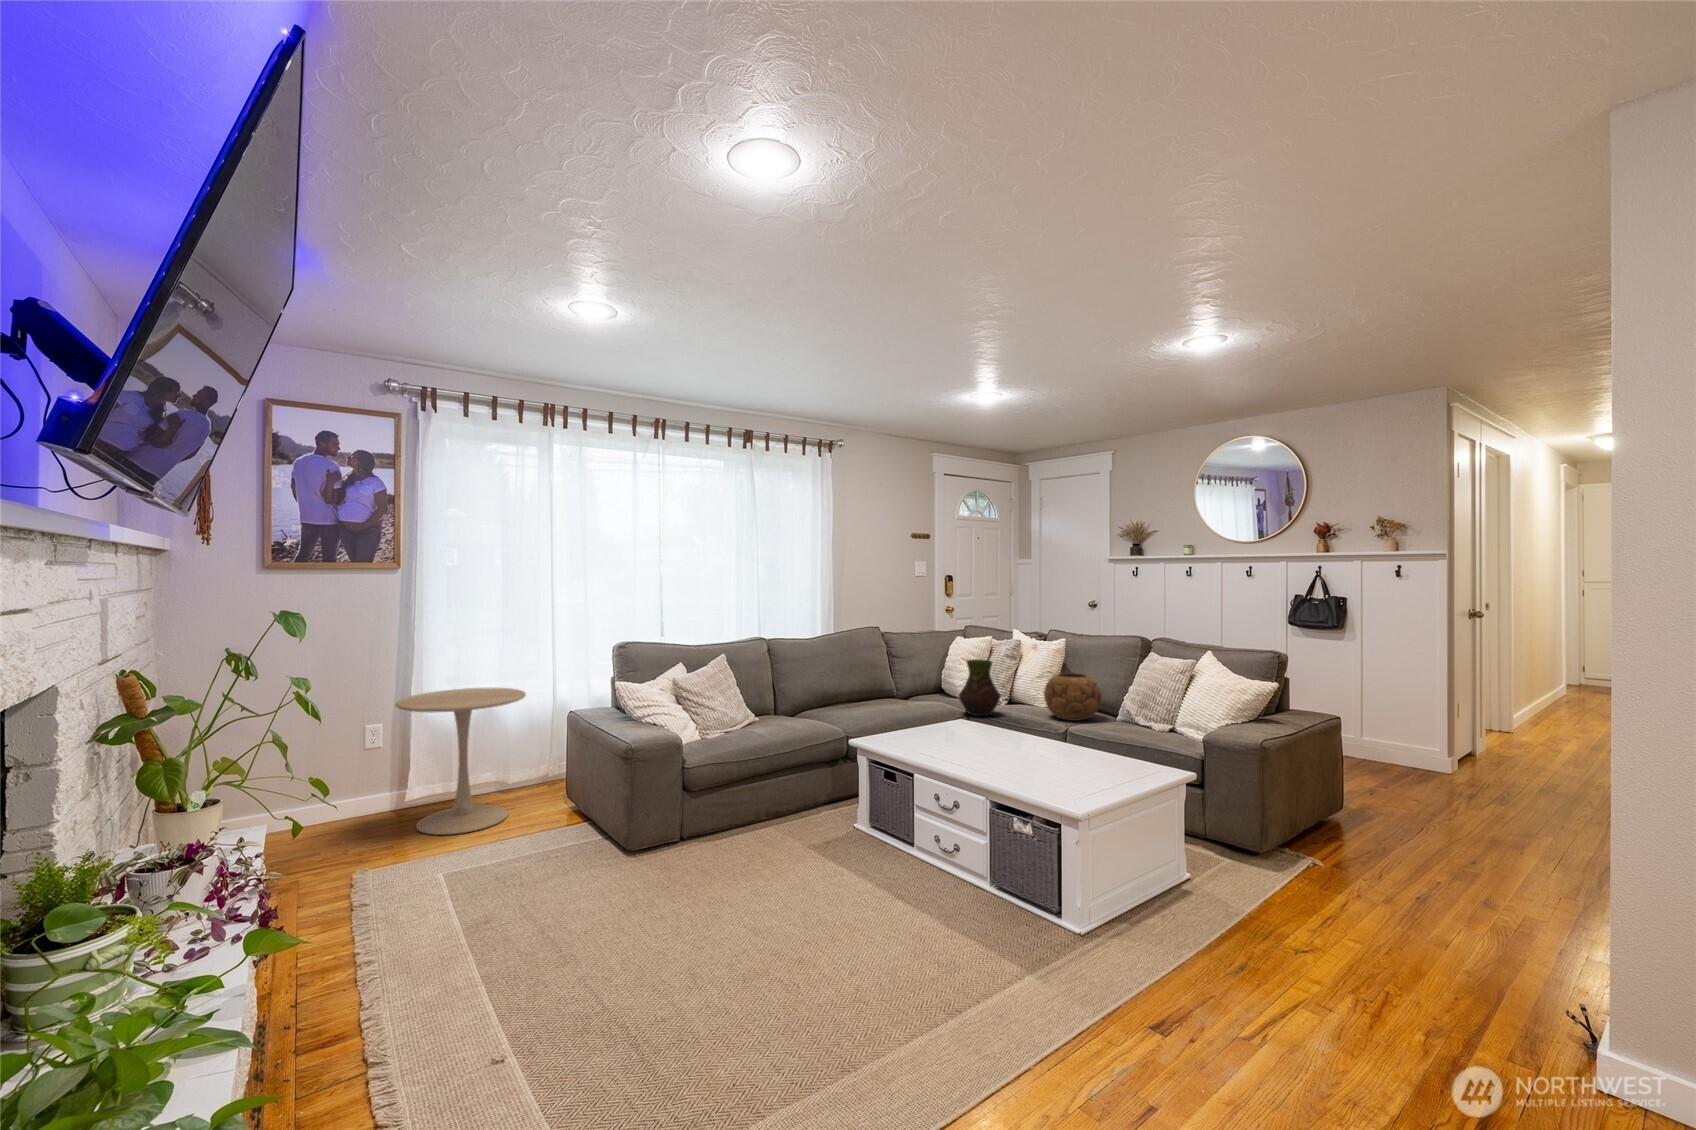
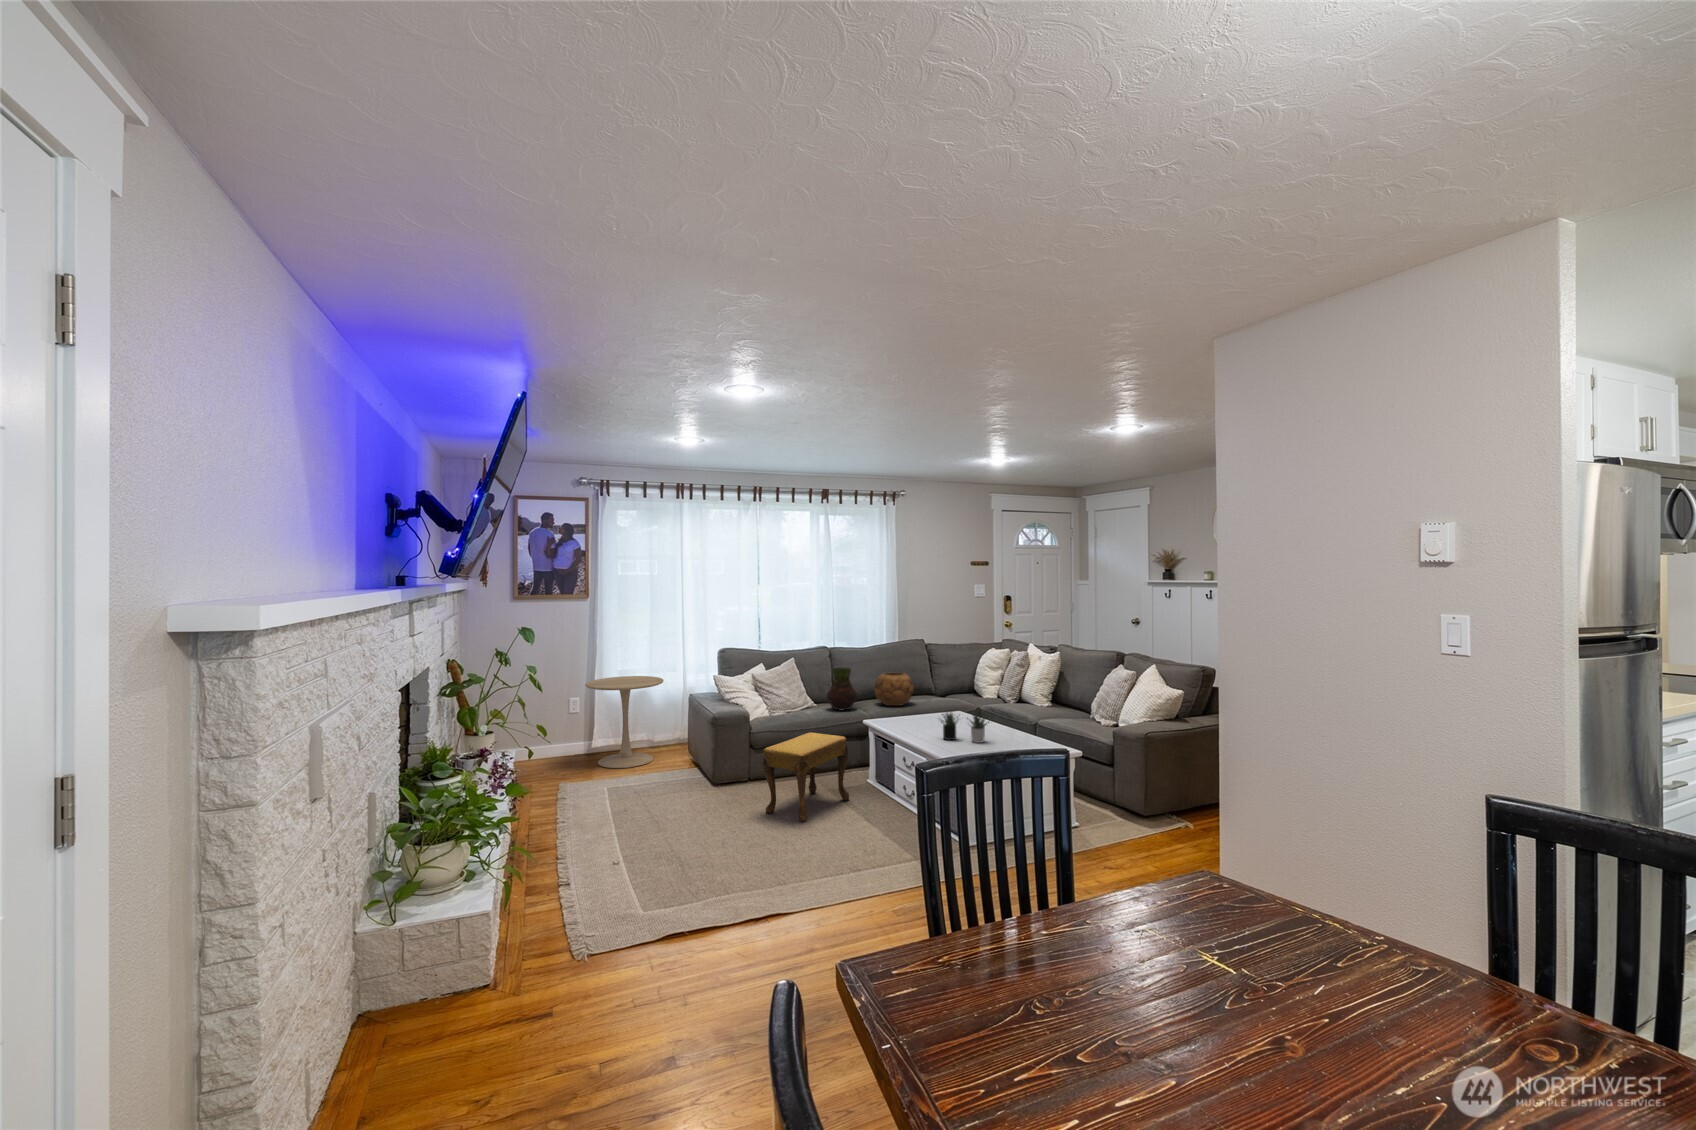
vase: present [959,660,1001,716] -> present [826,667,857,710]
decorative bowl: present [1044,673,1101,721] -> present [874,673,913,706]
succulent plant: none [977,718,1063,767] -> present [939,711,989,743]
footstool: none [728,764,847,910] -> present [763,732,849,822]

